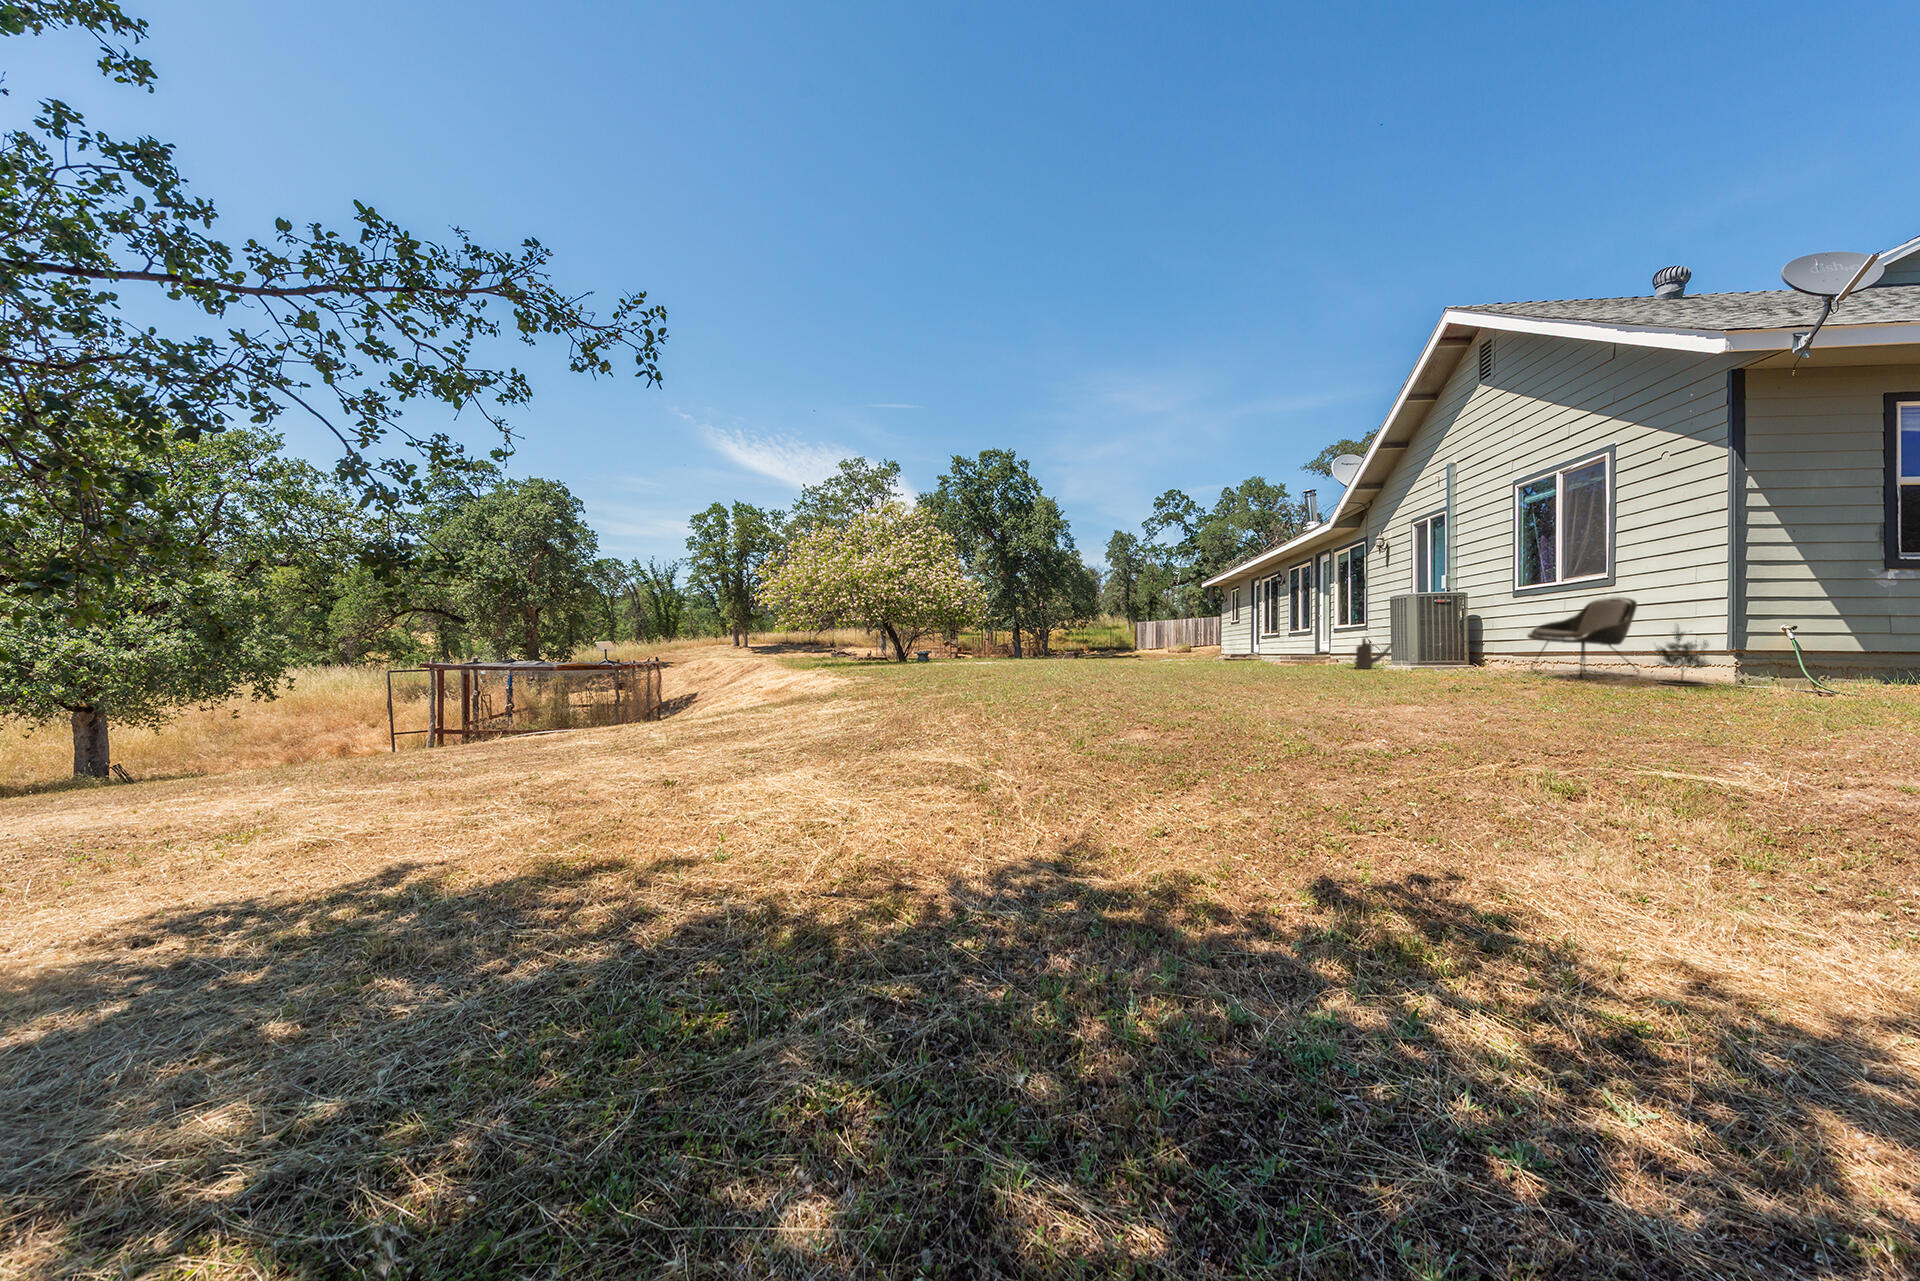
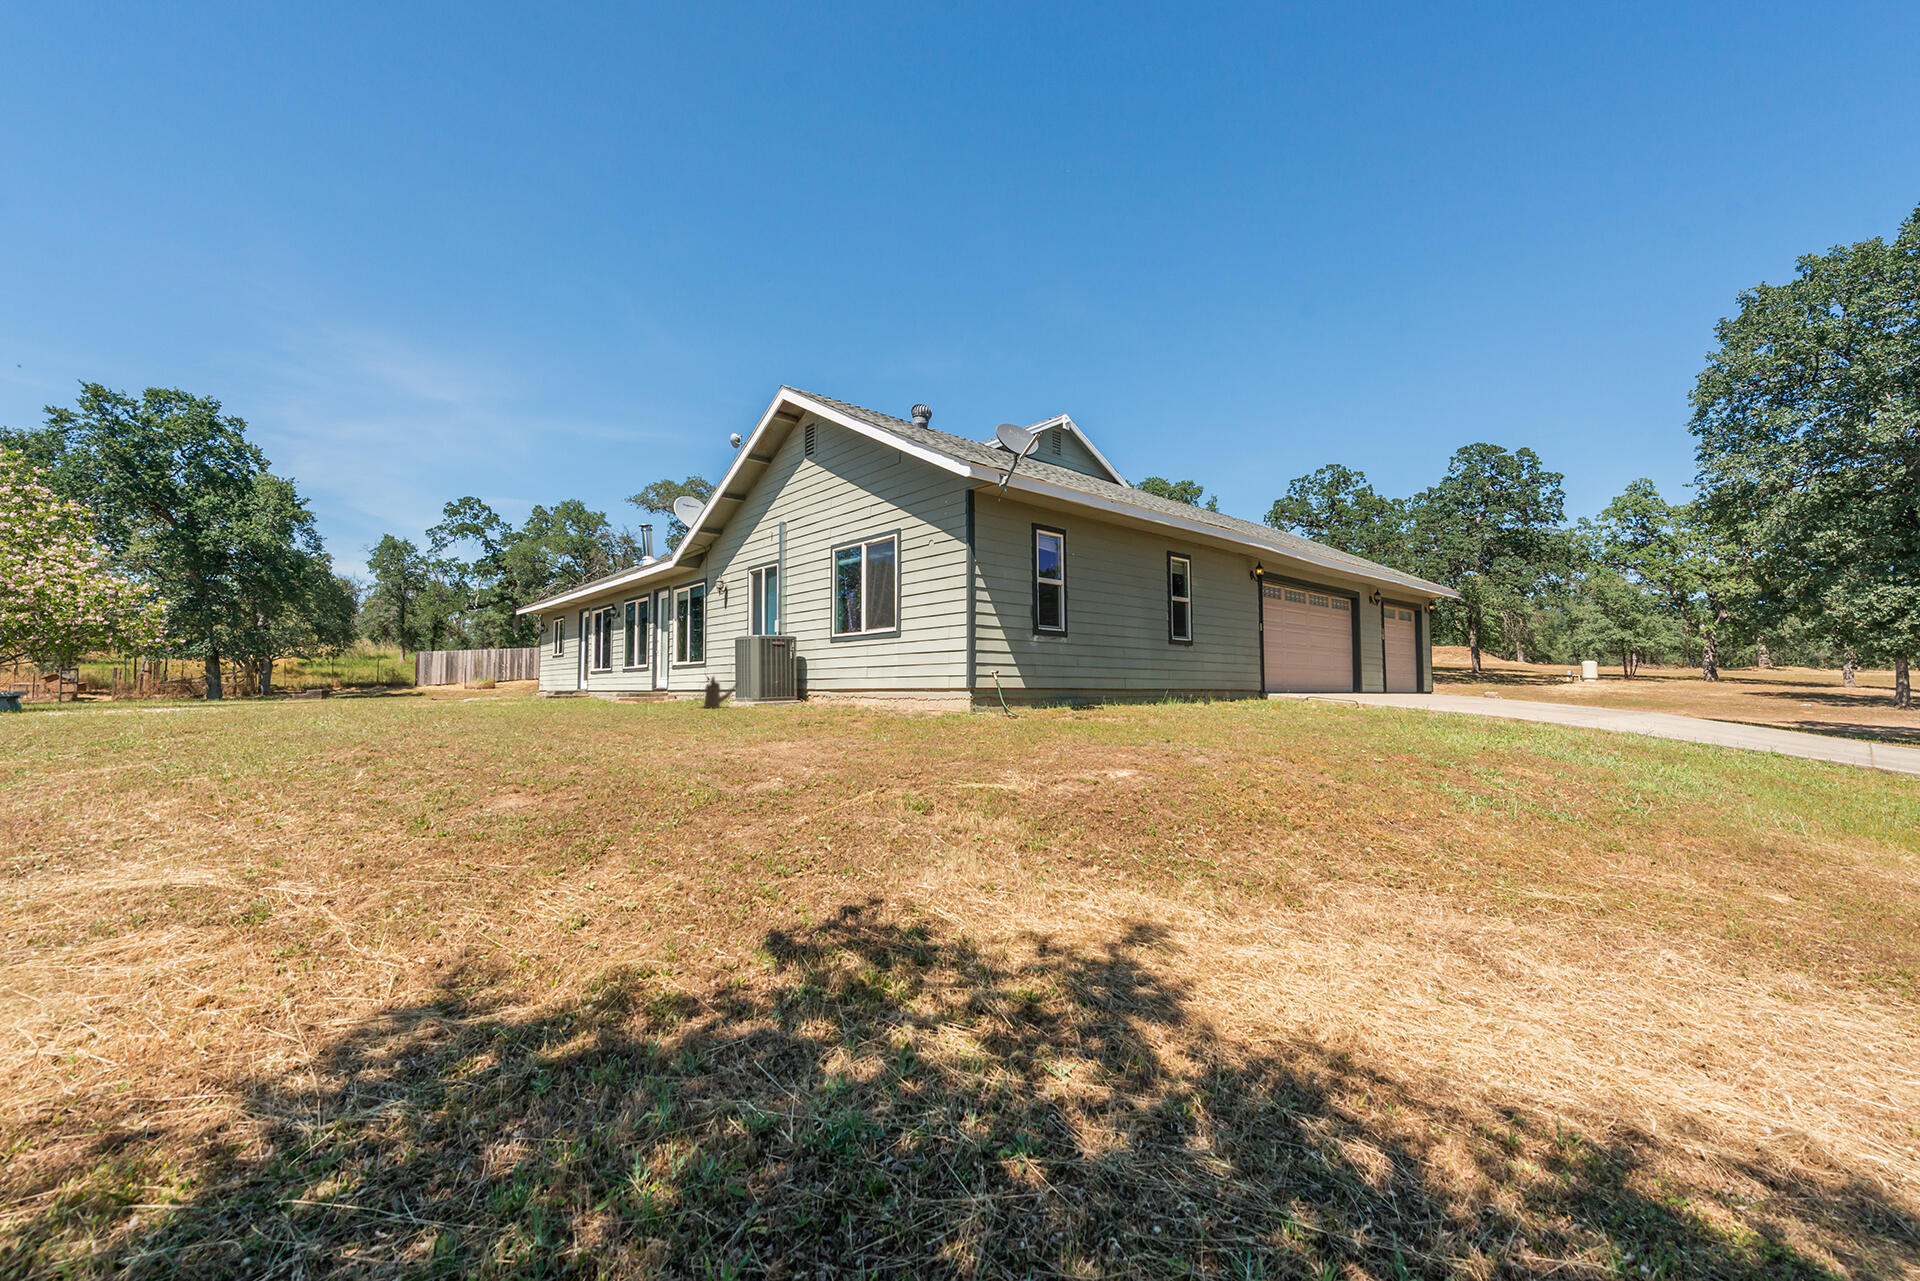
lounge chair: present [1527,597,1640,678] -> none [847,647,914,712]
potted tree: present [1655,628,1710,686] -> none [923,669,954,716]

